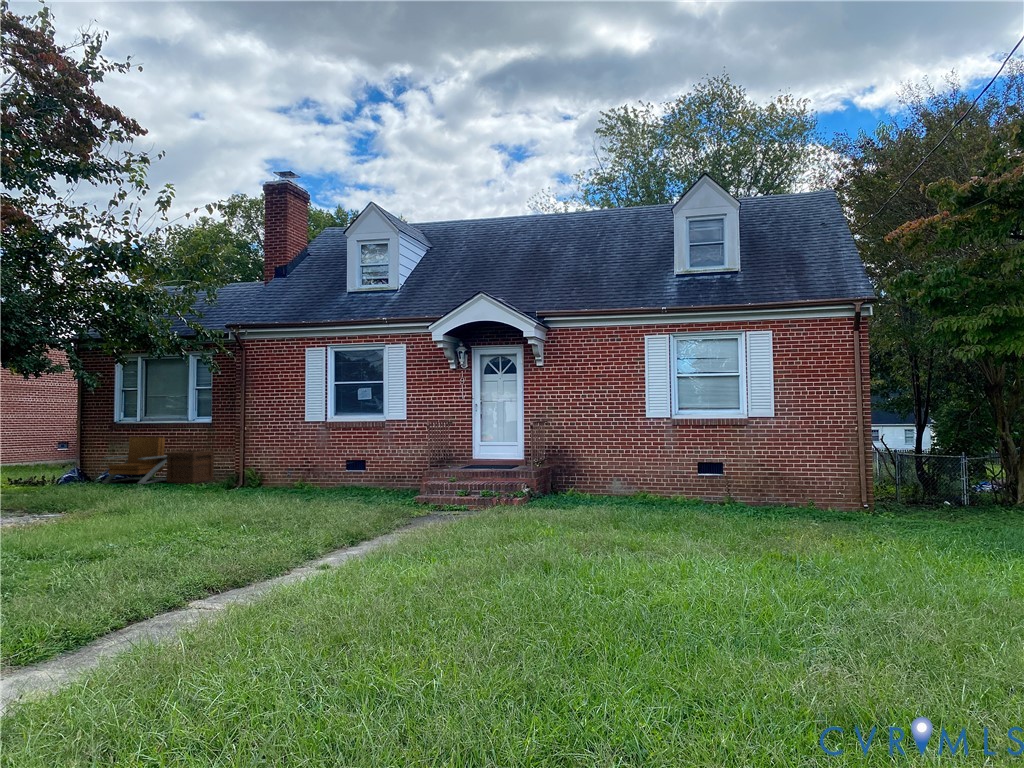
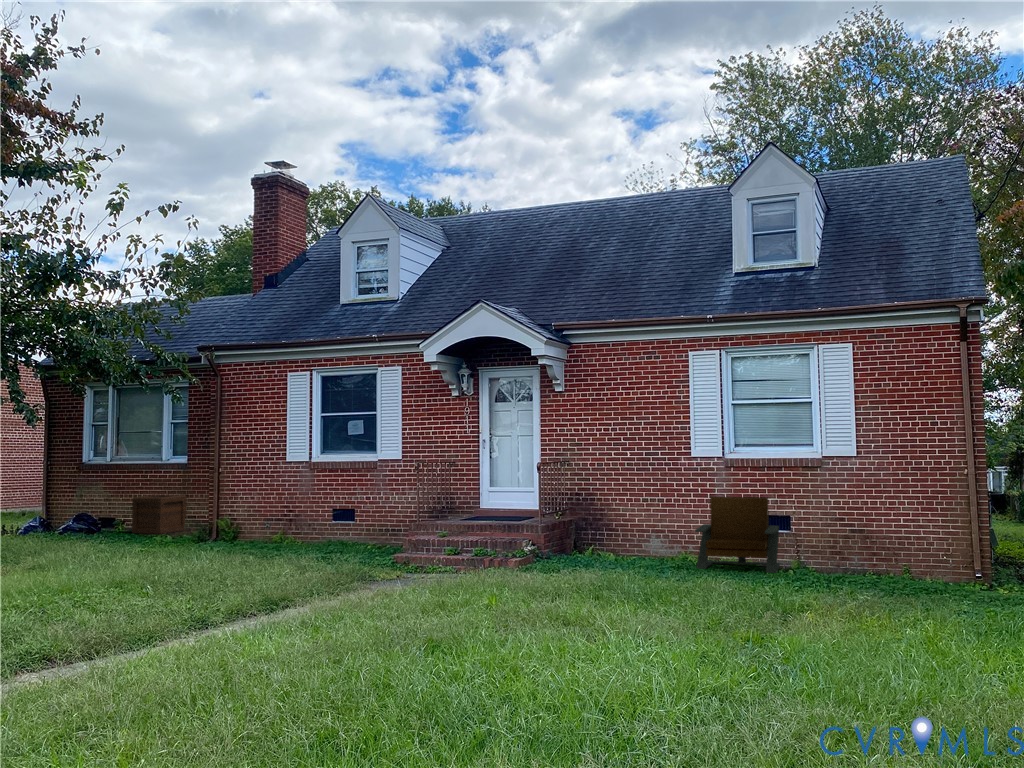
lounge chair: present [102,437,167,484] -> present [695,497,780,573]

